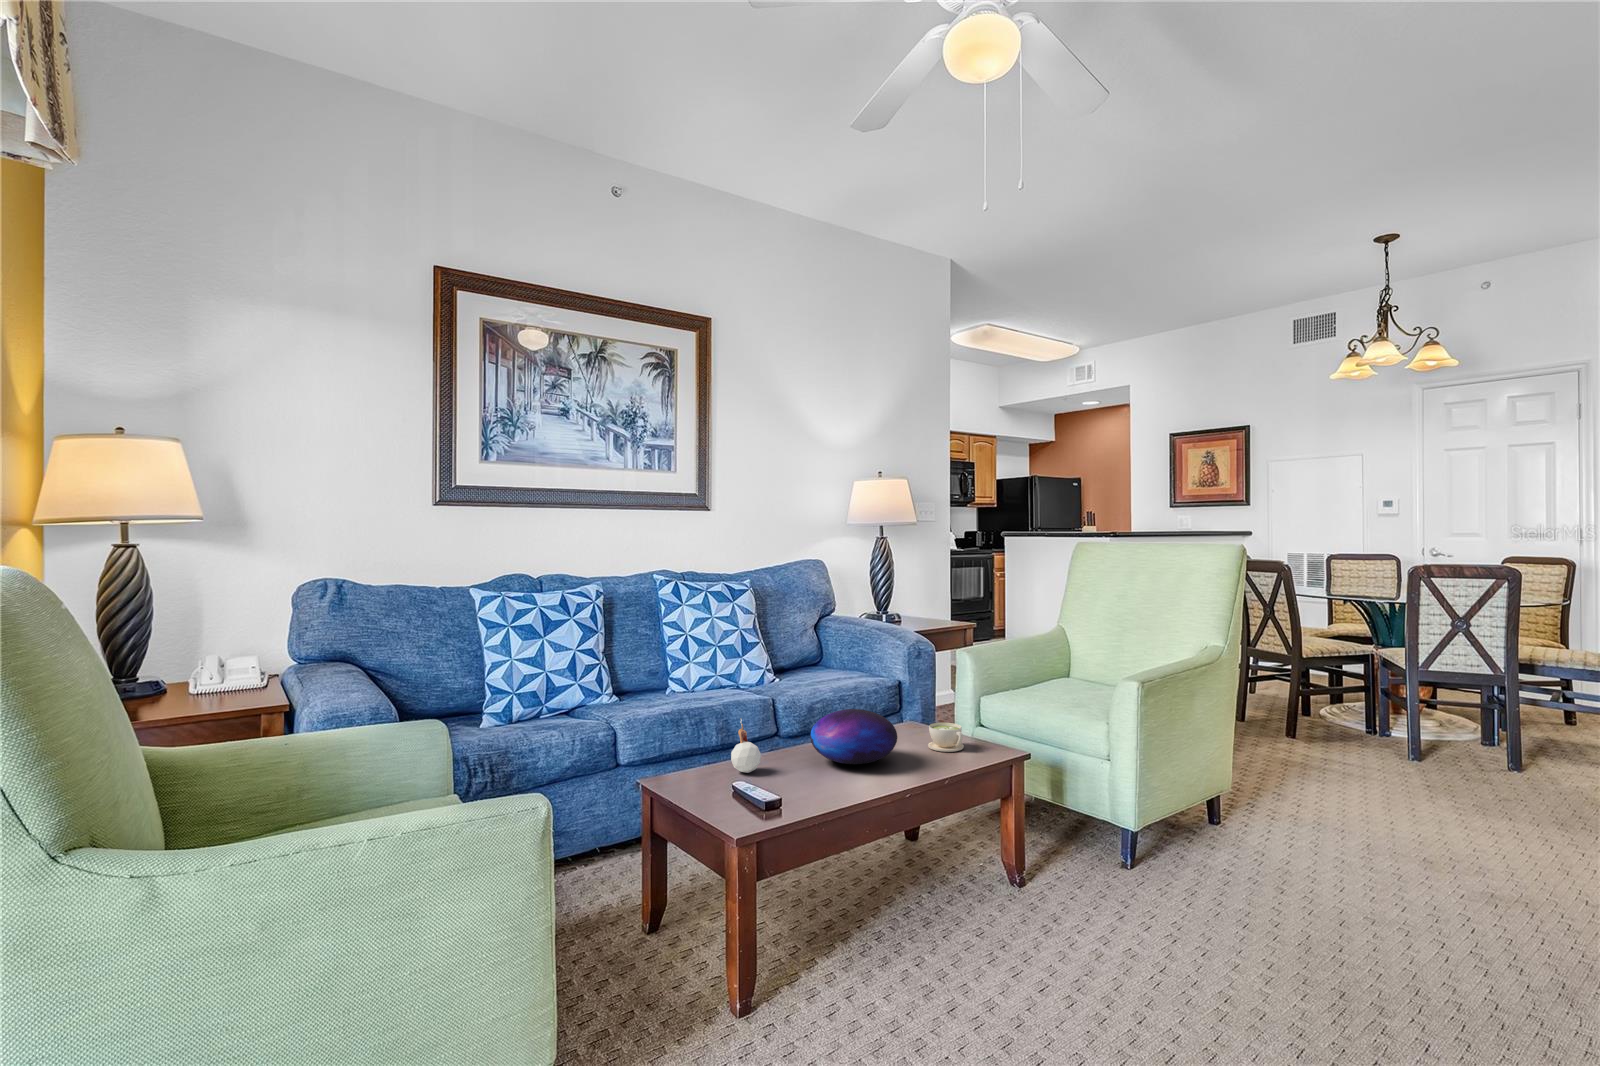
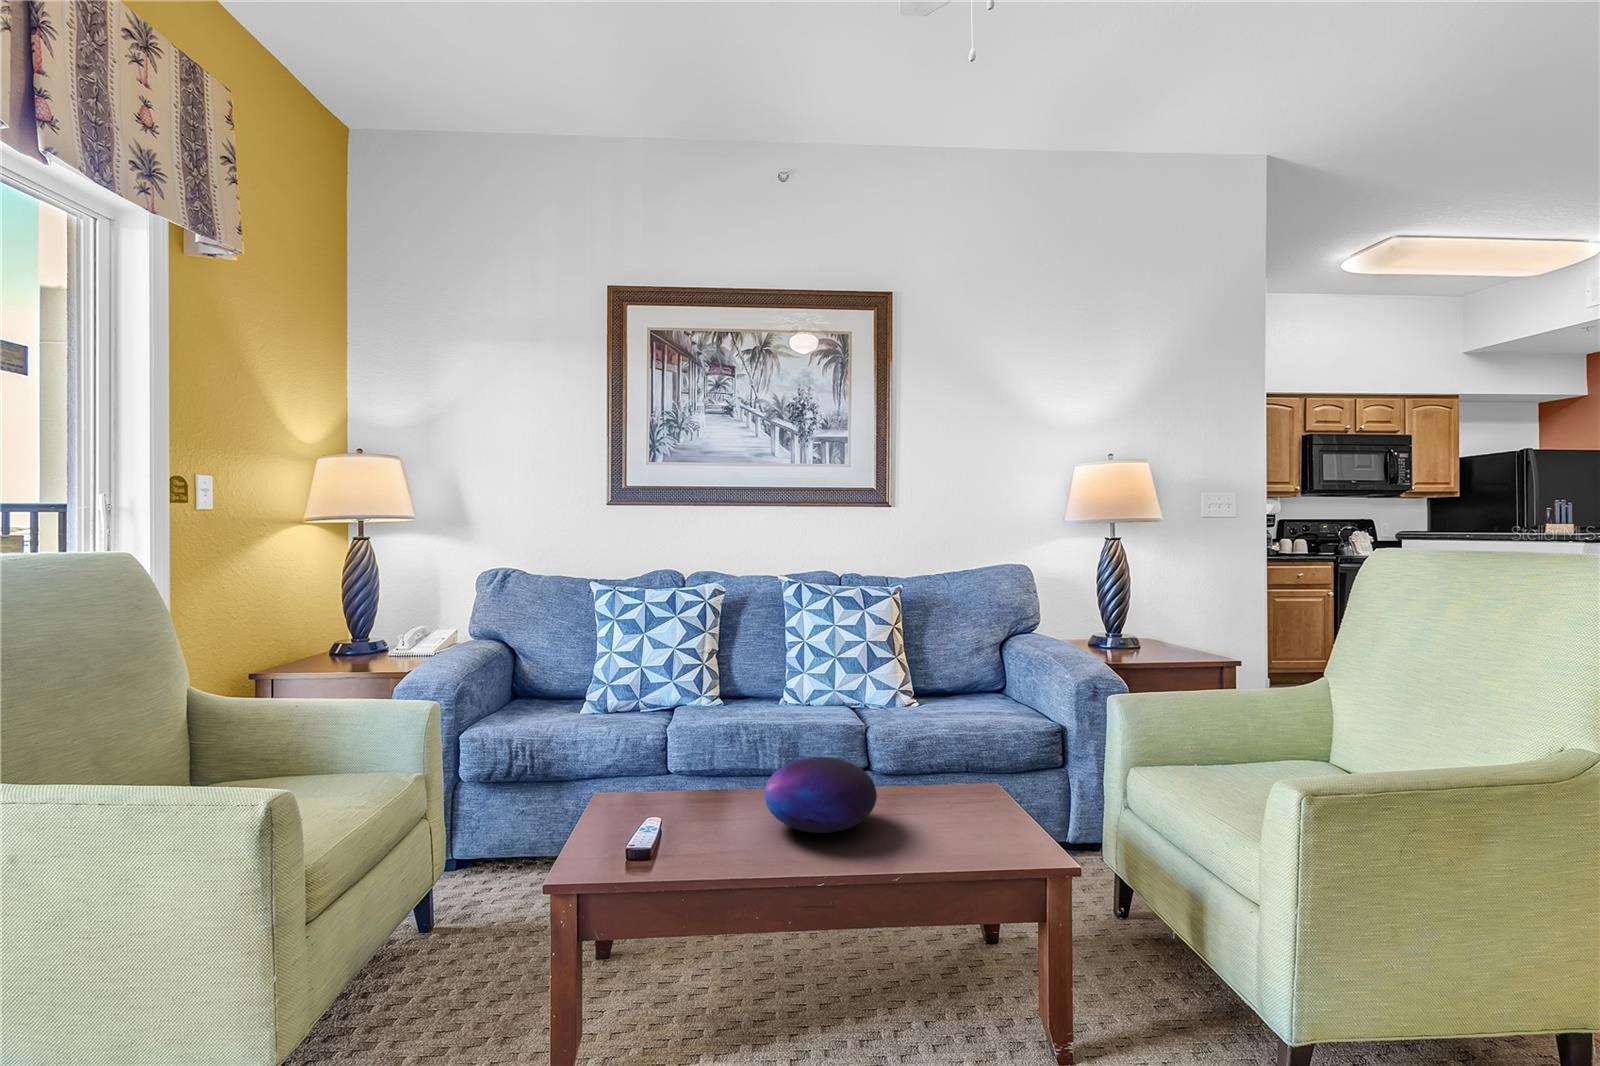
candle: present [731,718,761,773] -> none [674,747,709,813]
coffee cup: present [928,723,964,752] -> none [943,795,994,842]

